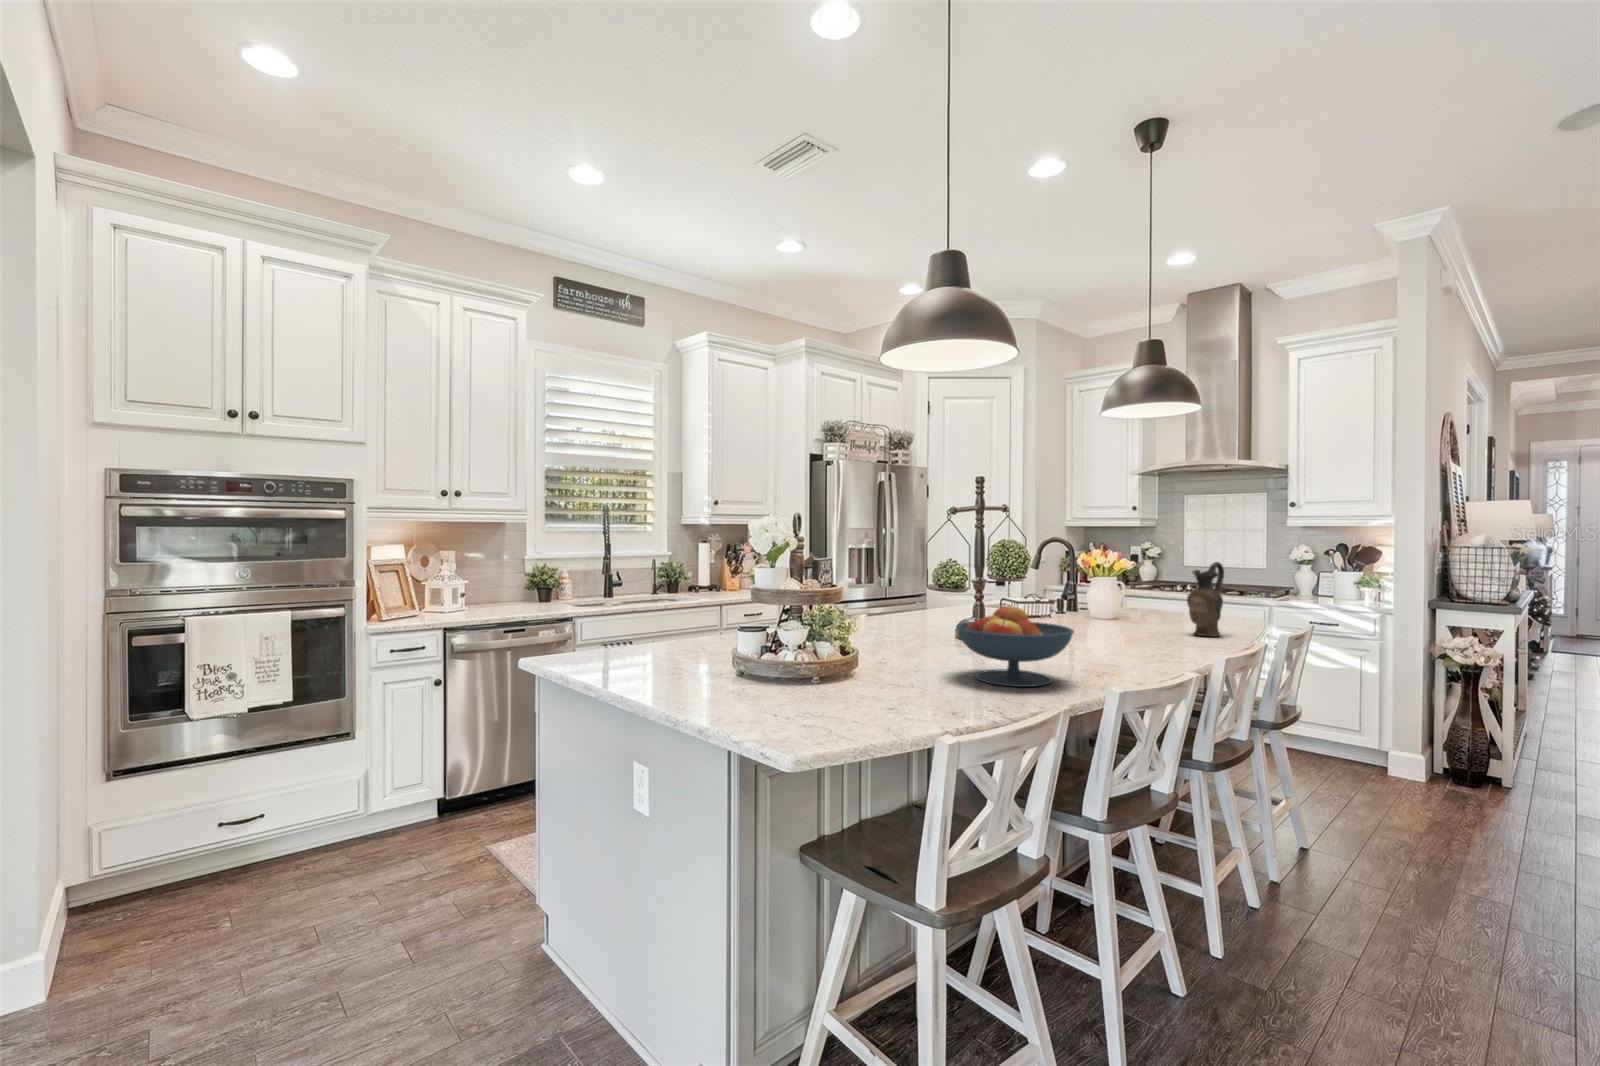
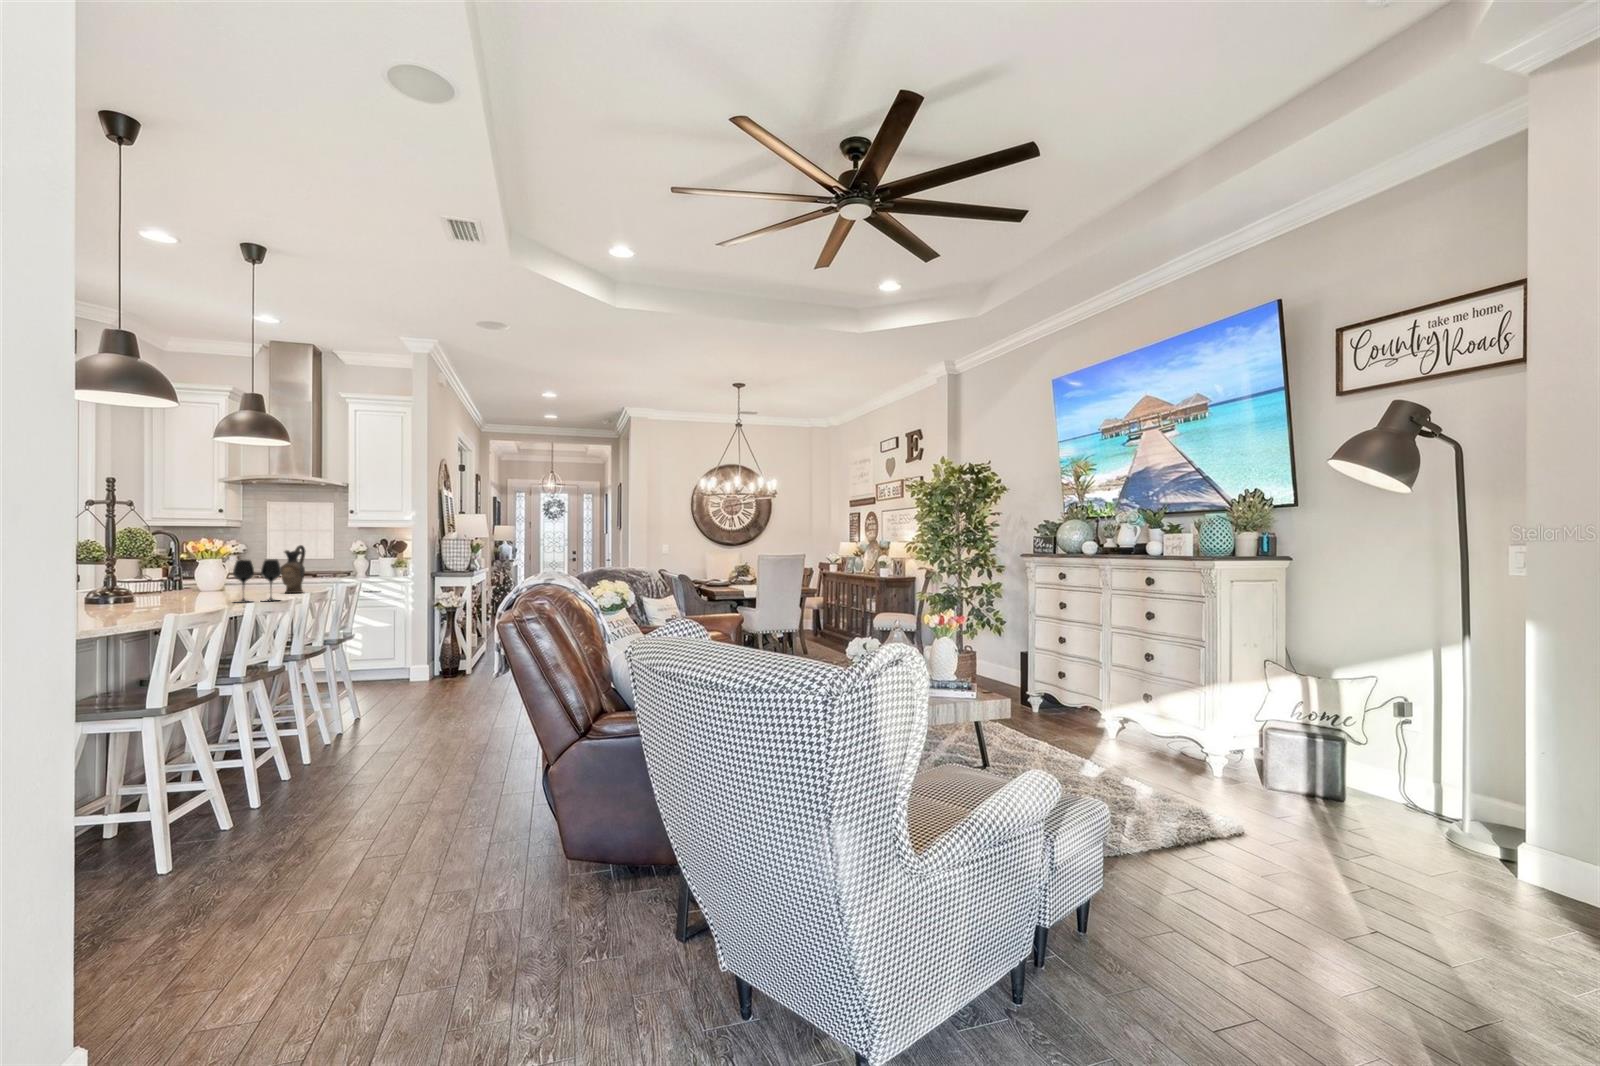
wine glass: none [1109,592,1181,664] -> present [233,559,281,603]
fruit bowl: present [956,606,1074,687] -> none [125,566,218,613]

